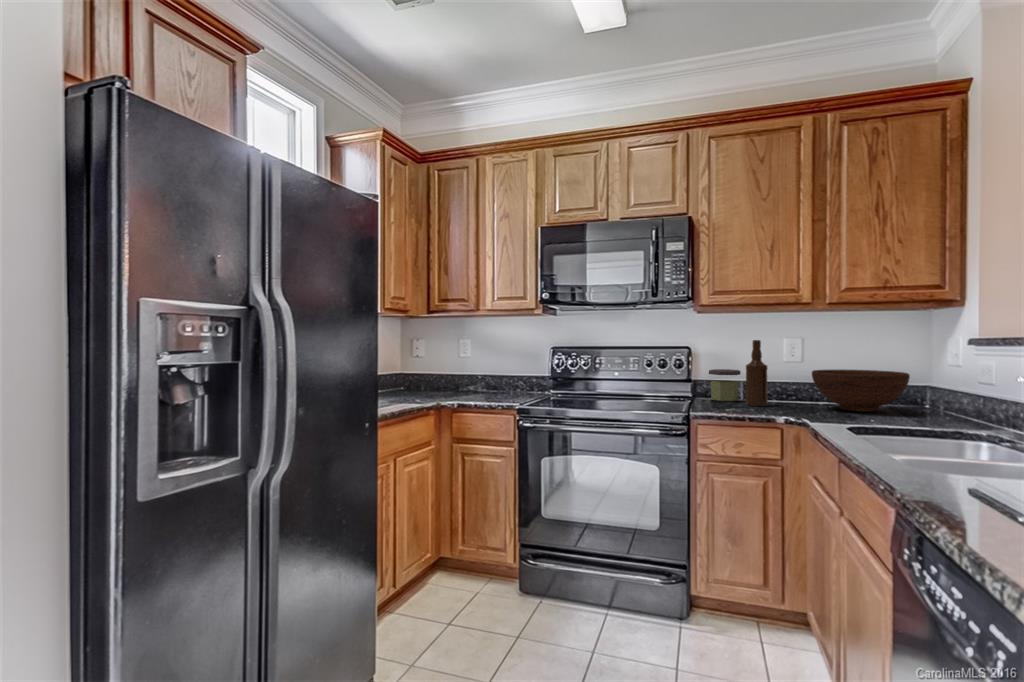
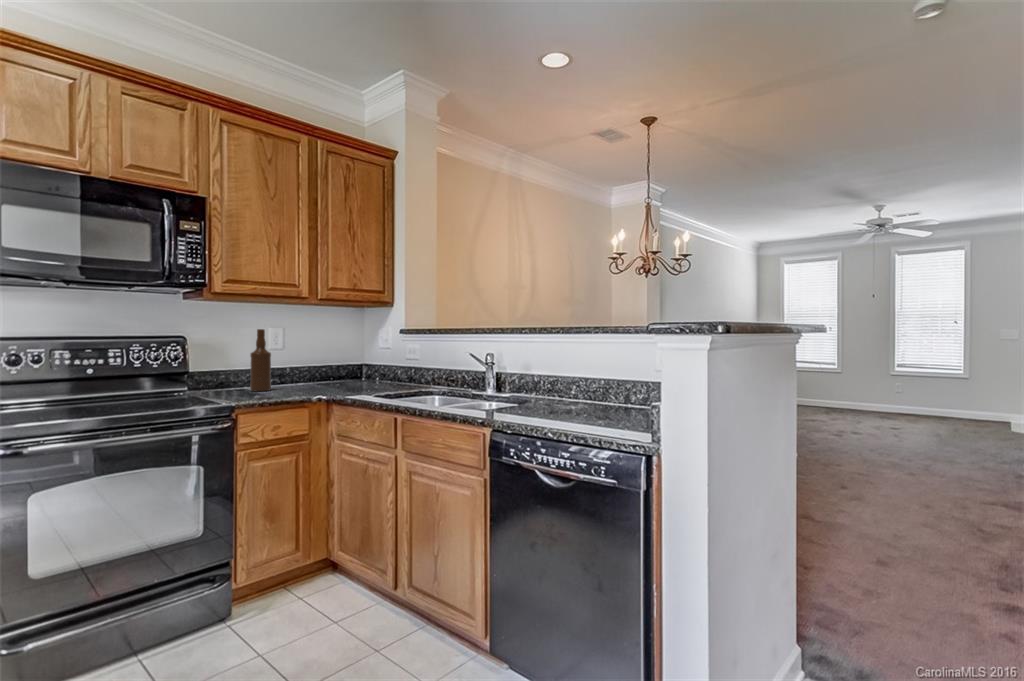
jar: present [709,369,740,401] -> none [201,358,232,391]
fruit bowl: present [812,369,910,412] -> none [303,353,372,386]

